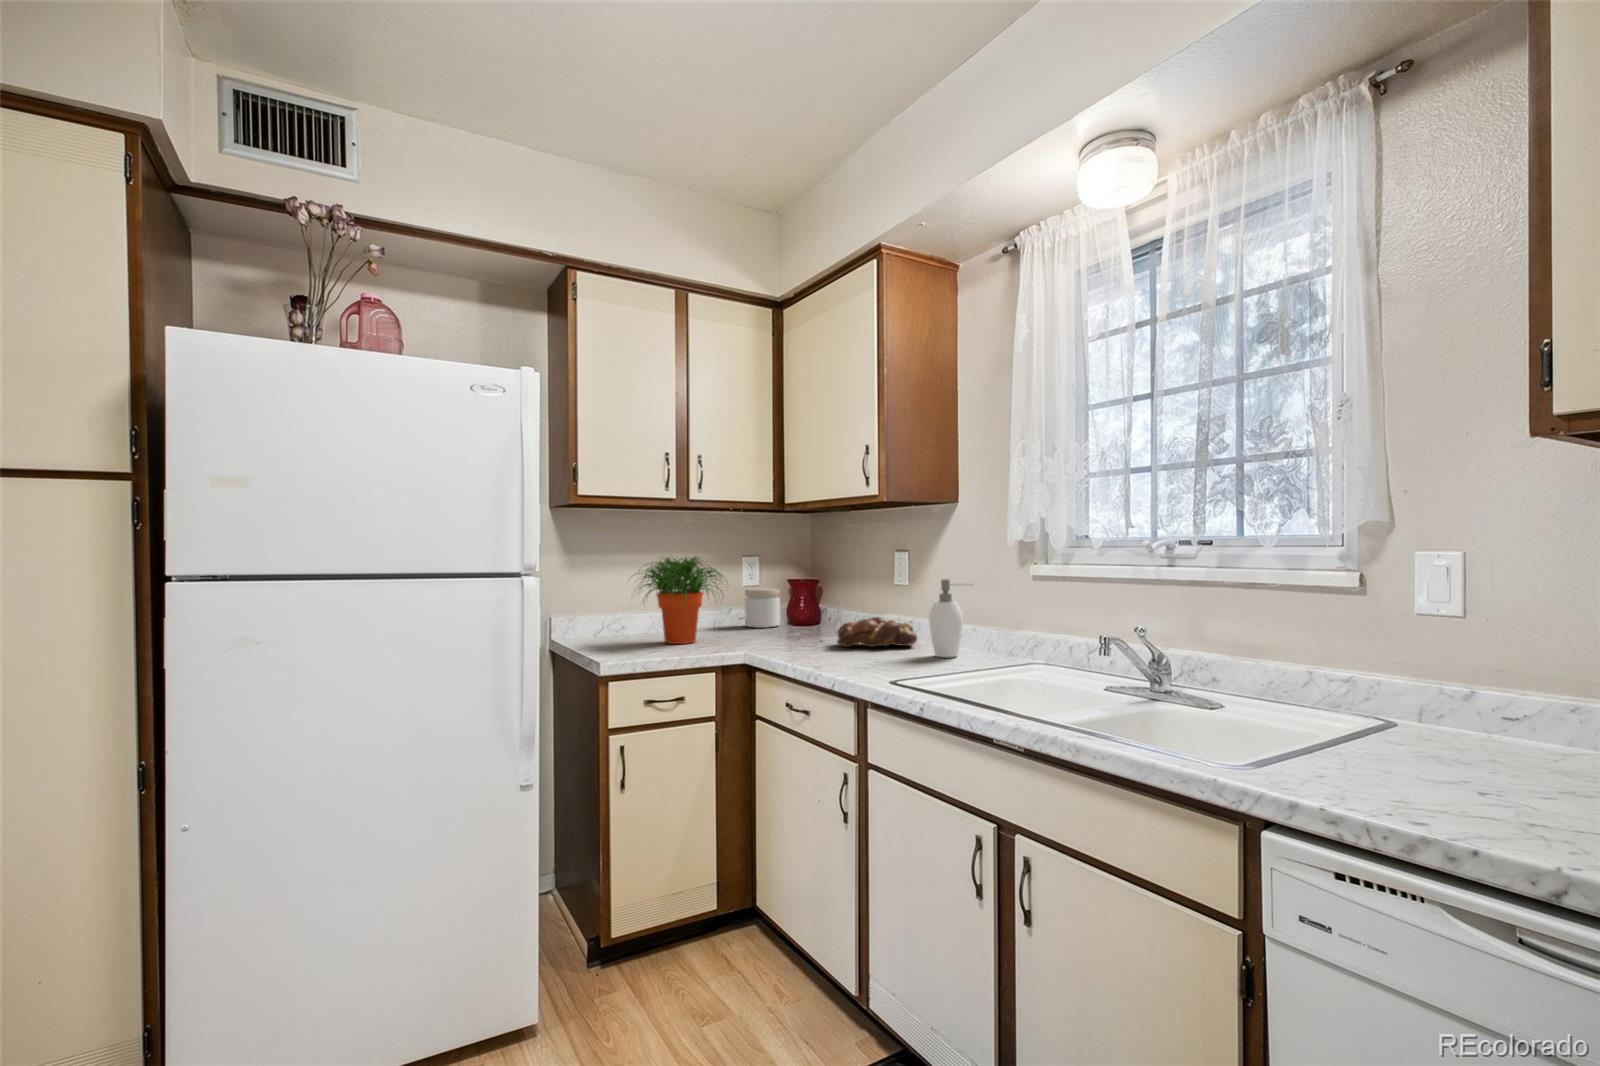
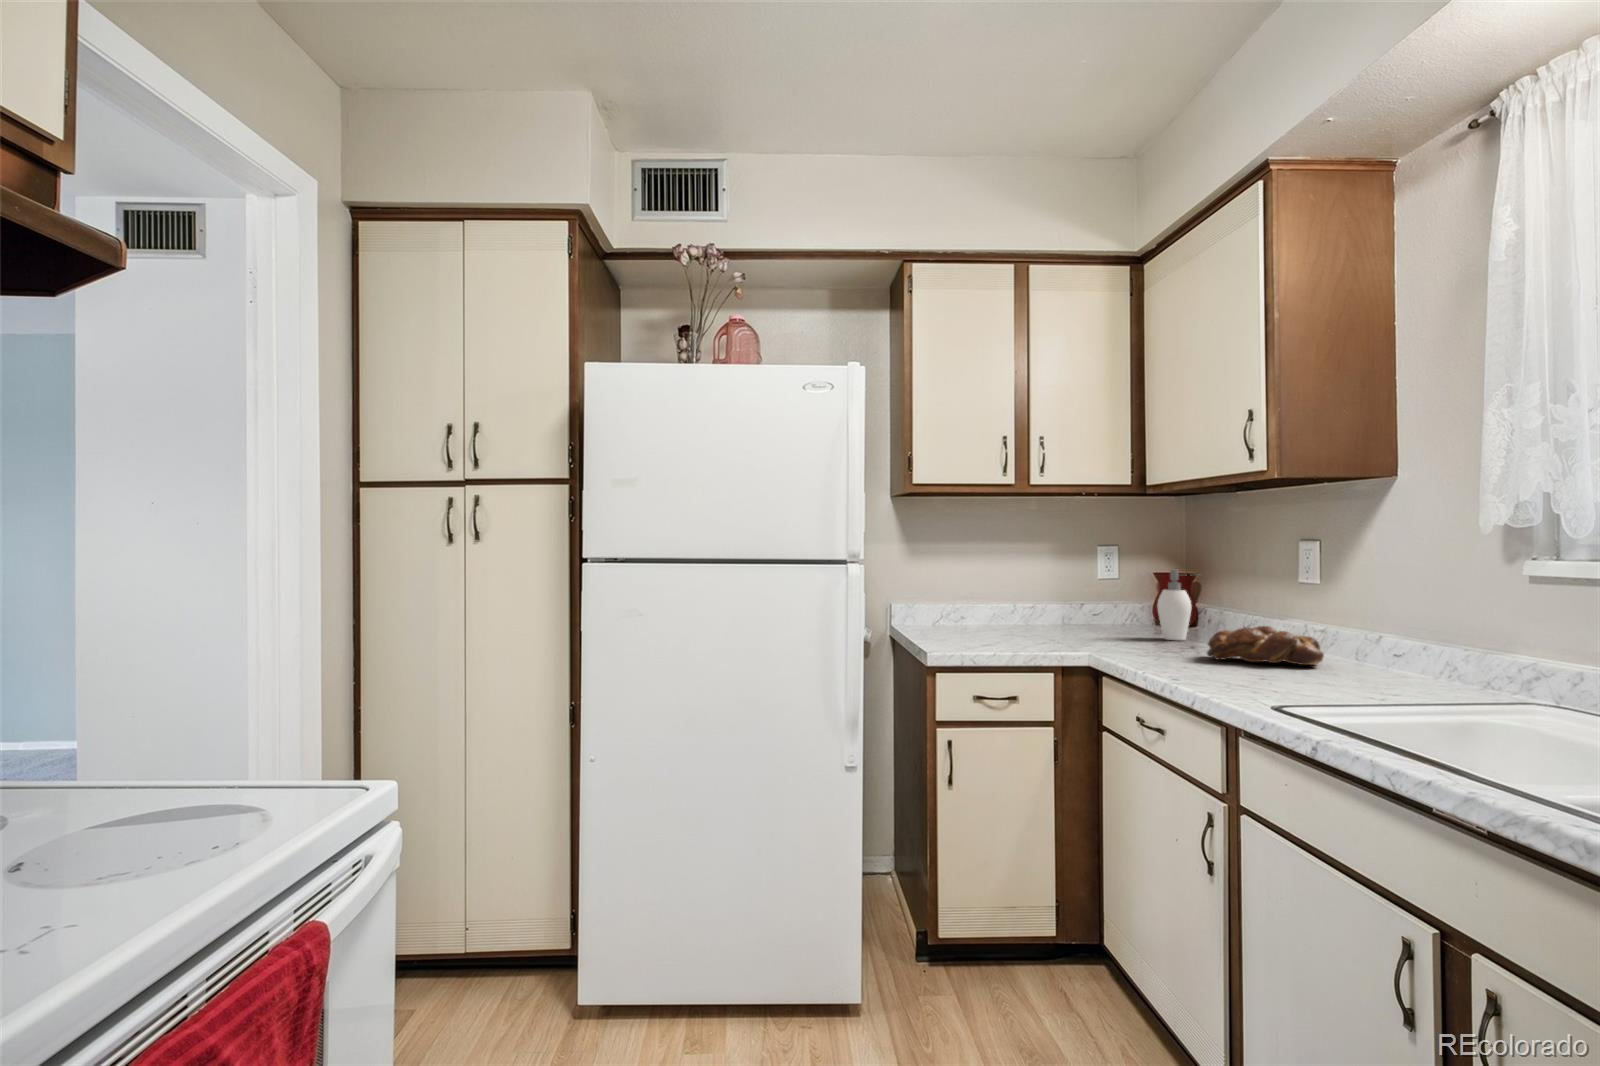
potted plant: present [637,556,723,644] -> none [963,546,1075,642]
soap dispenser: present [929,579,963,657] -> present [1157,570,1191,640]
jar: present [745,588,780,628] -> none [1104,586,1148,631]

